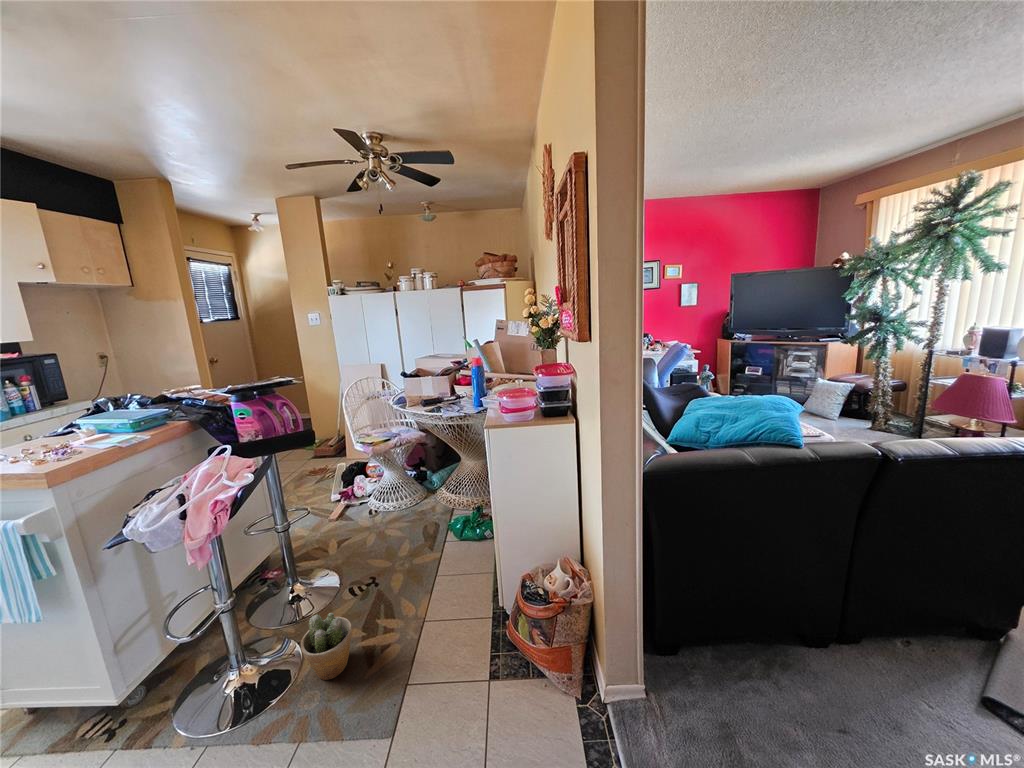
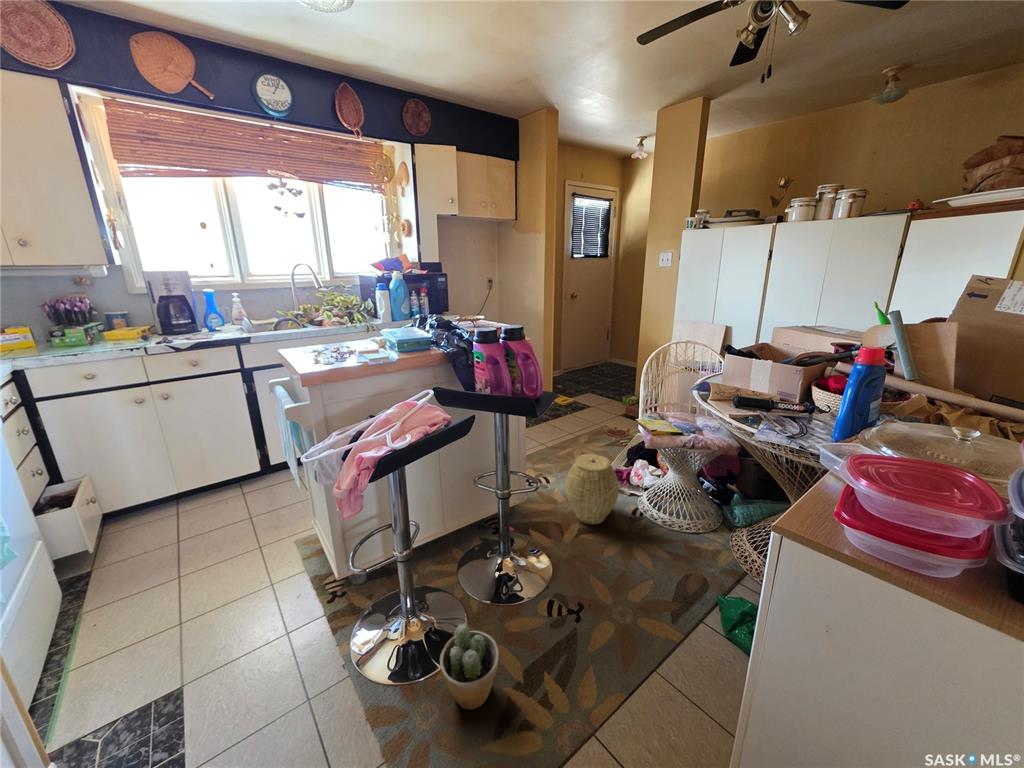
woven basket: none [311,478,359,537] -> present [565,454,619,524]

